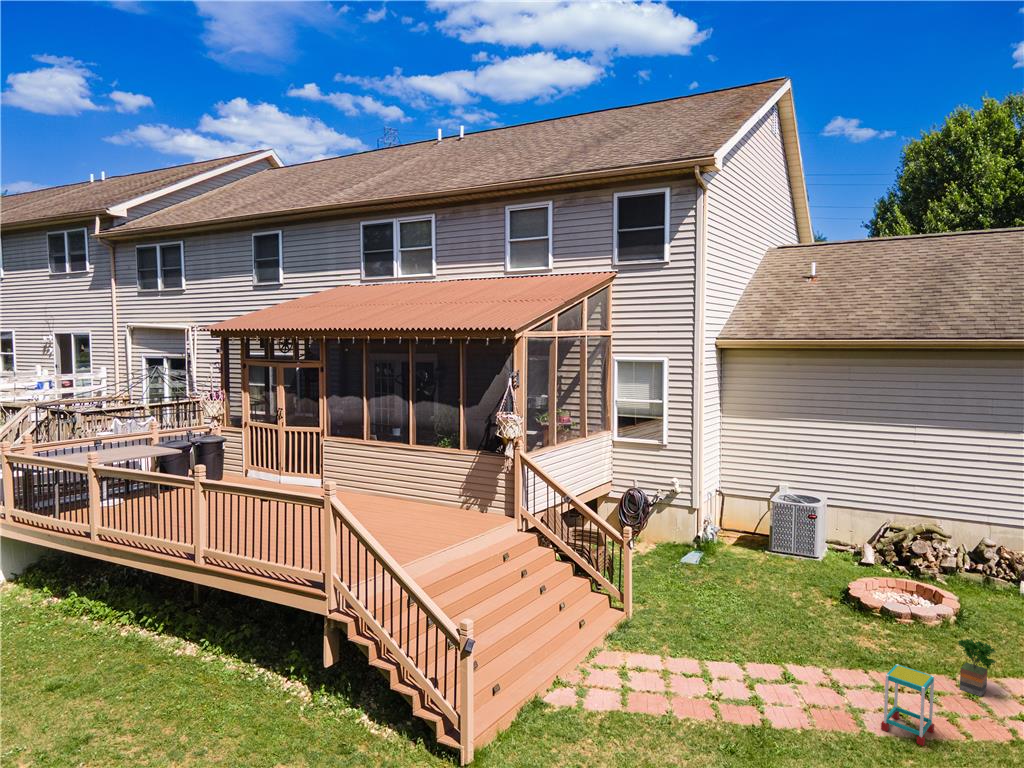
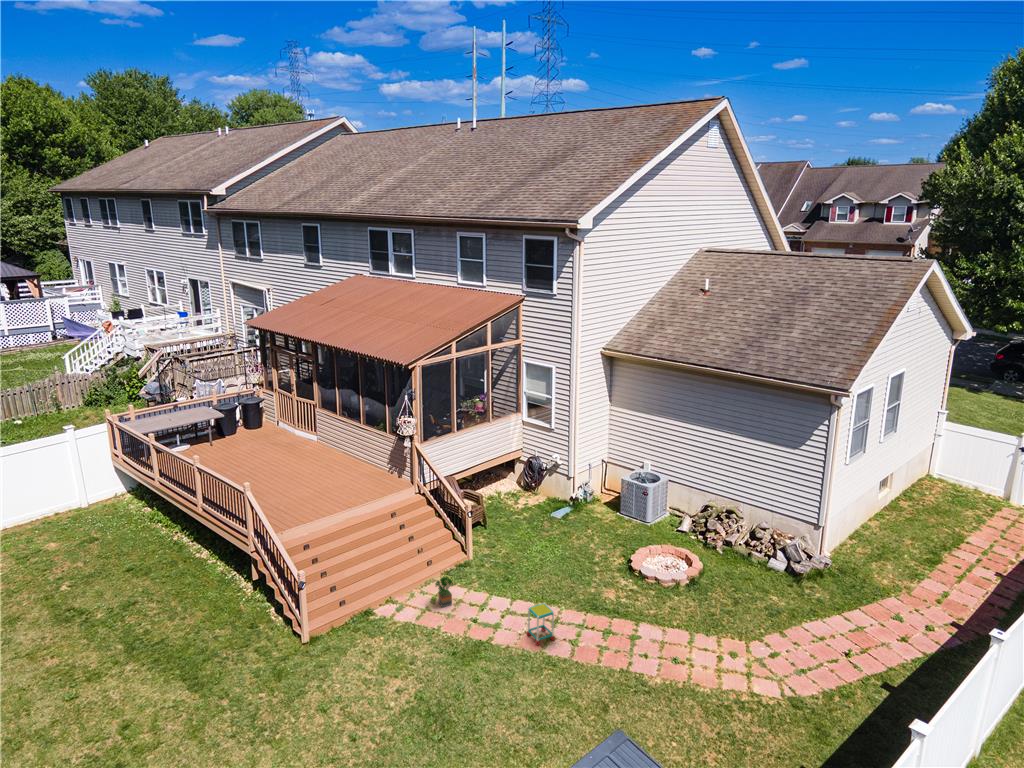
potted tree: present [958,639,996,696] -> present [435,577,455,608]

